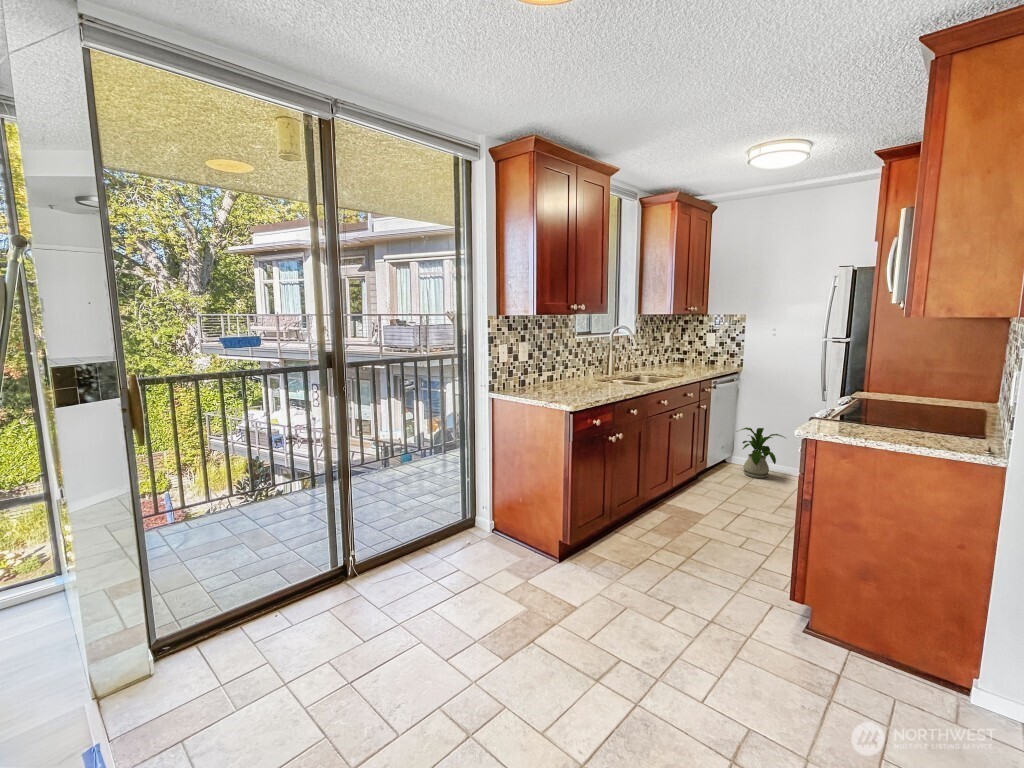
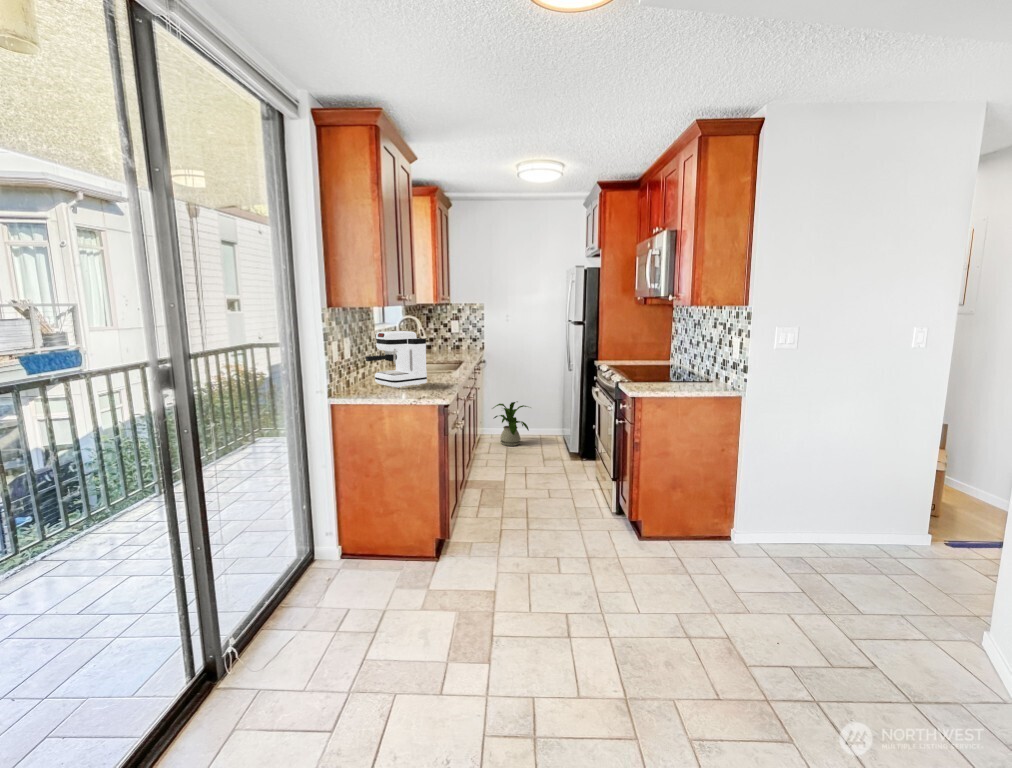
coffee maker: none [541,339,594,392] -> present [366,331,427,388]

